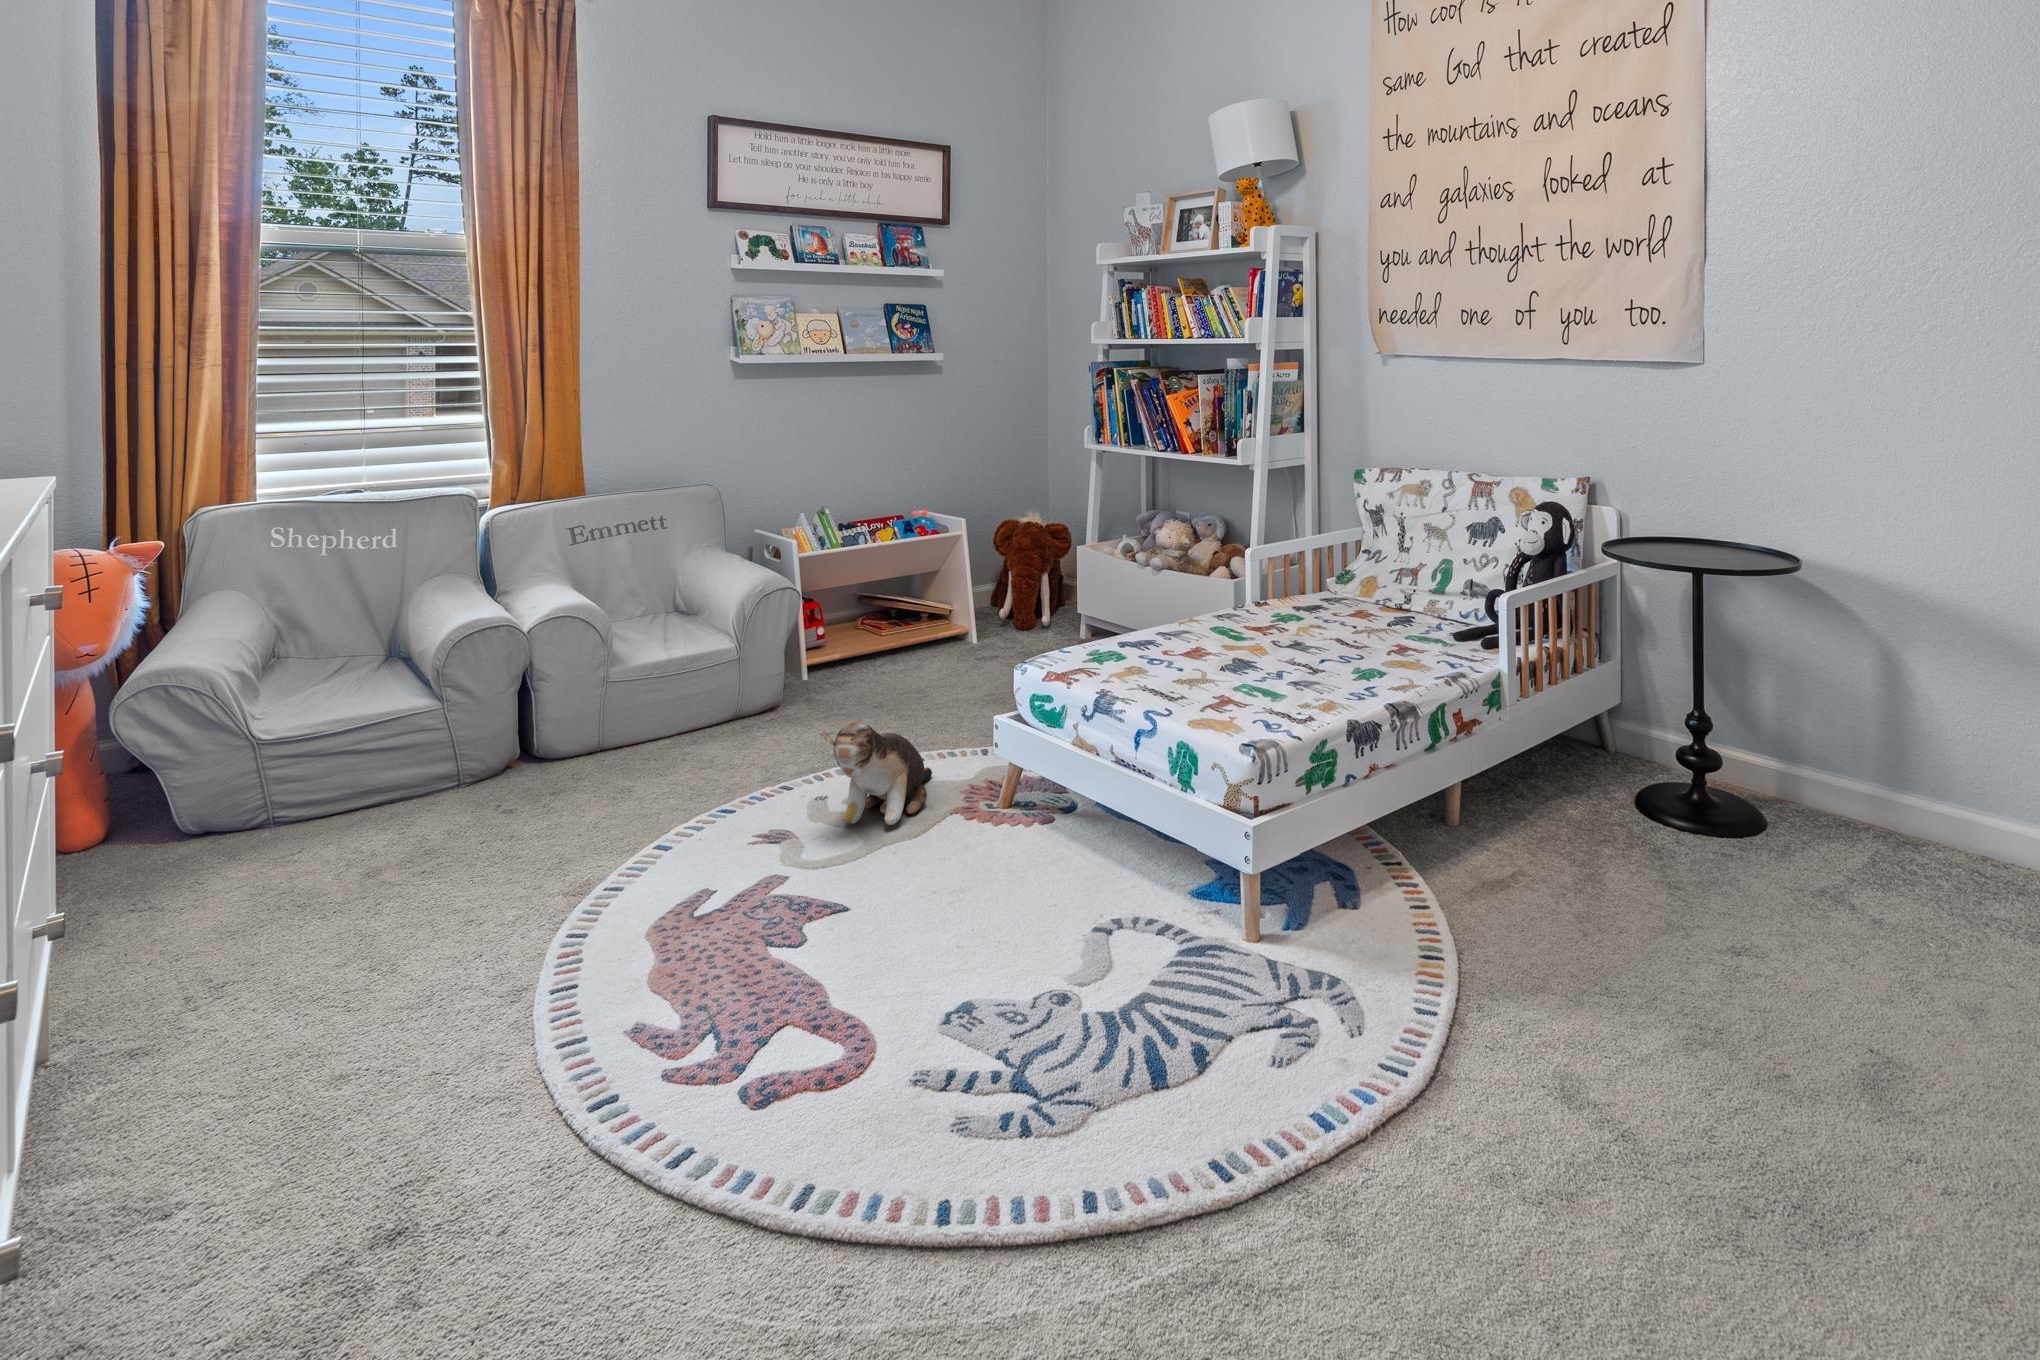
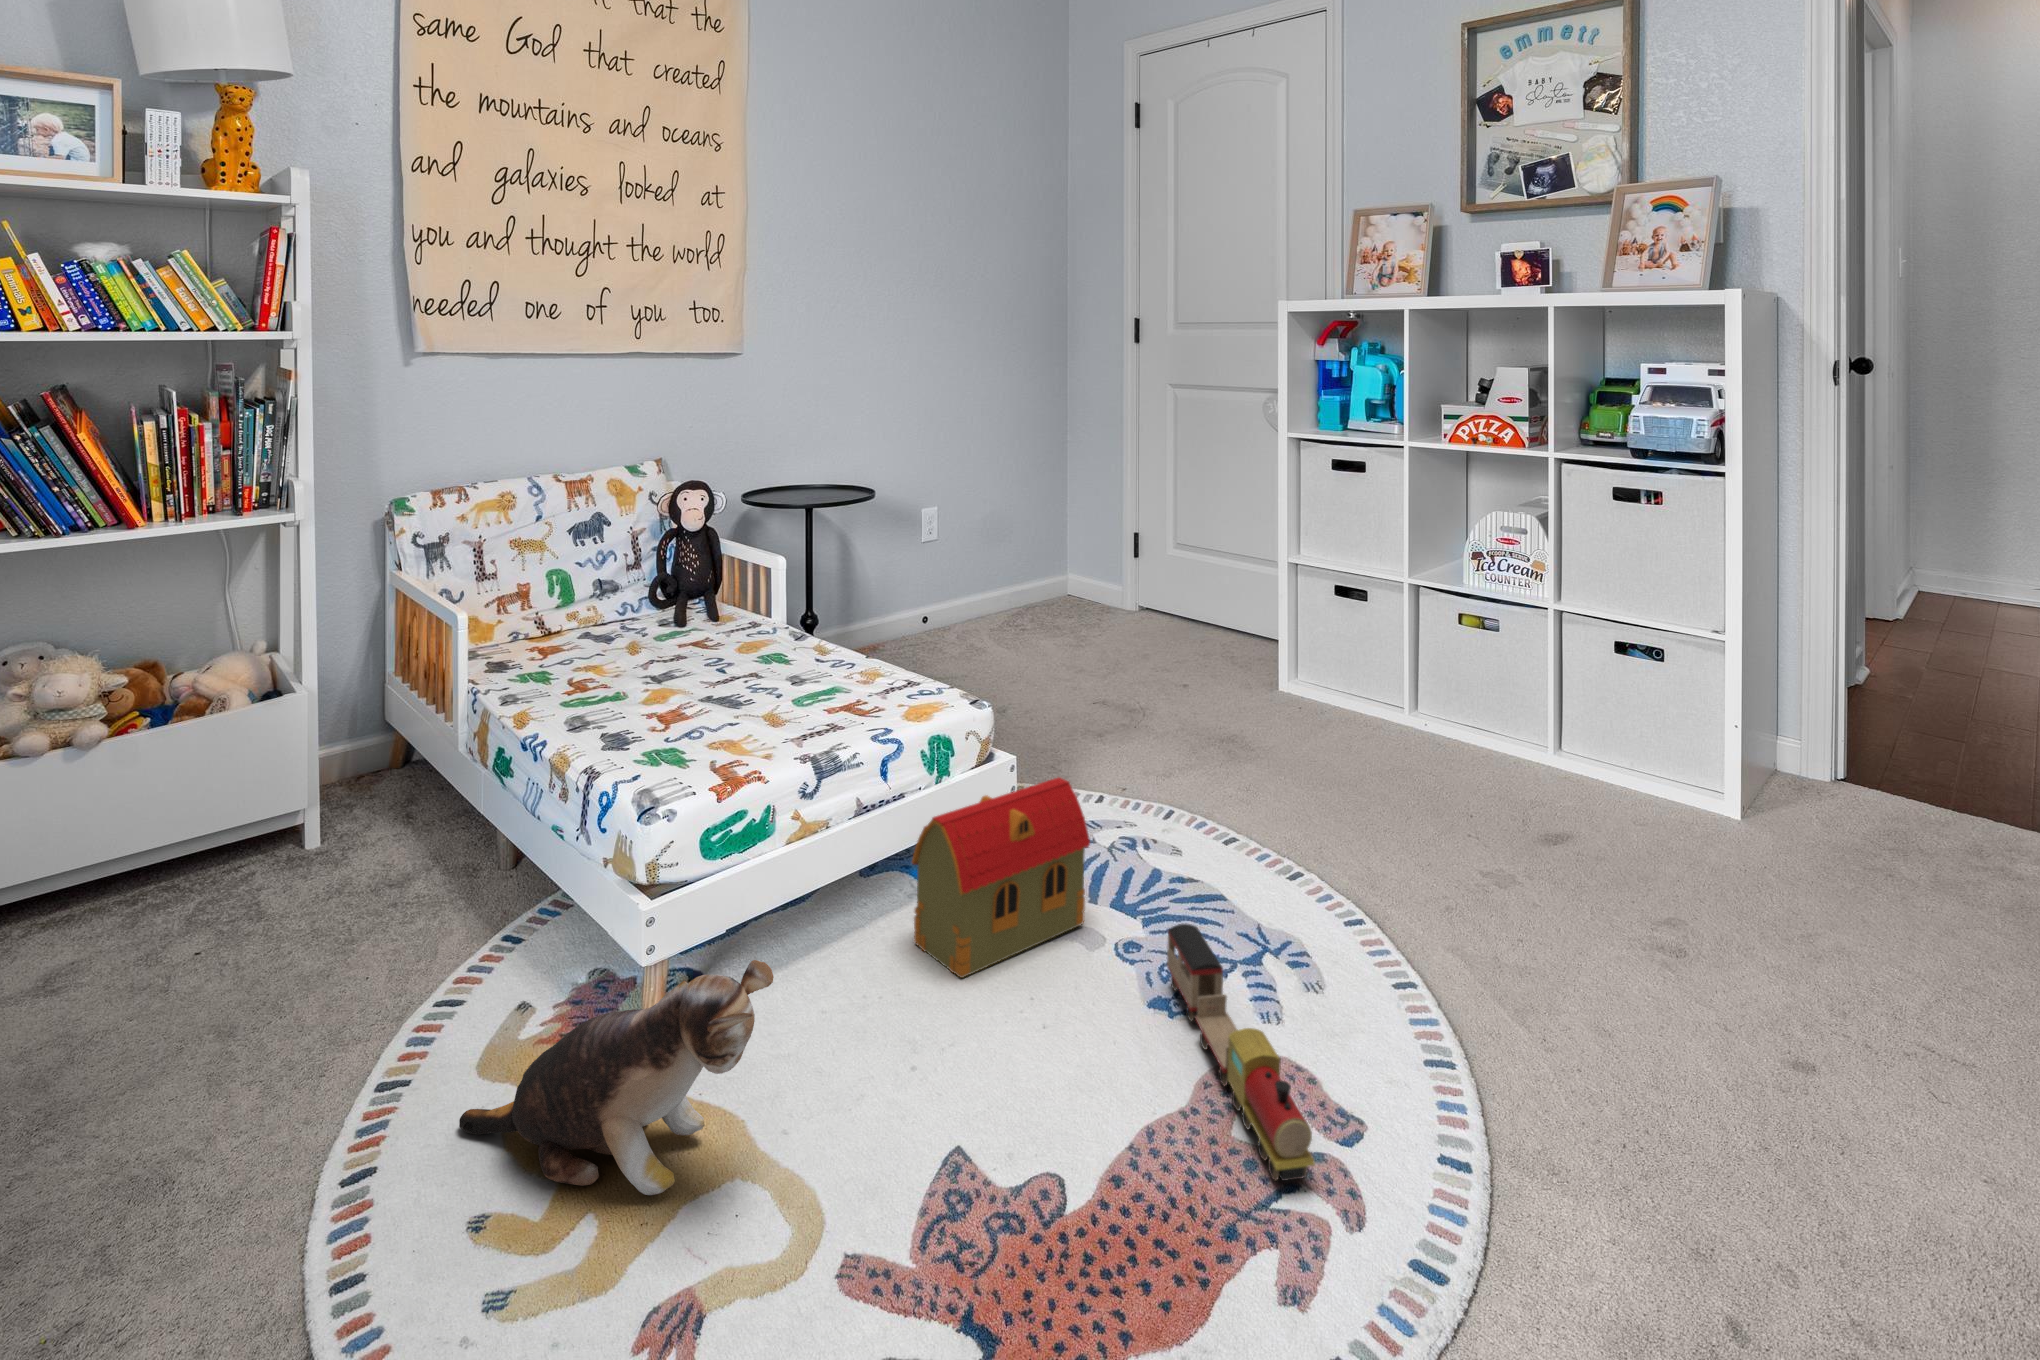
toy house: none [1038,775,1199,980] -> present [912,778,1090,978]
toy train: none [709,966,1012,1055] -> present [1167,924,1315,1181]

